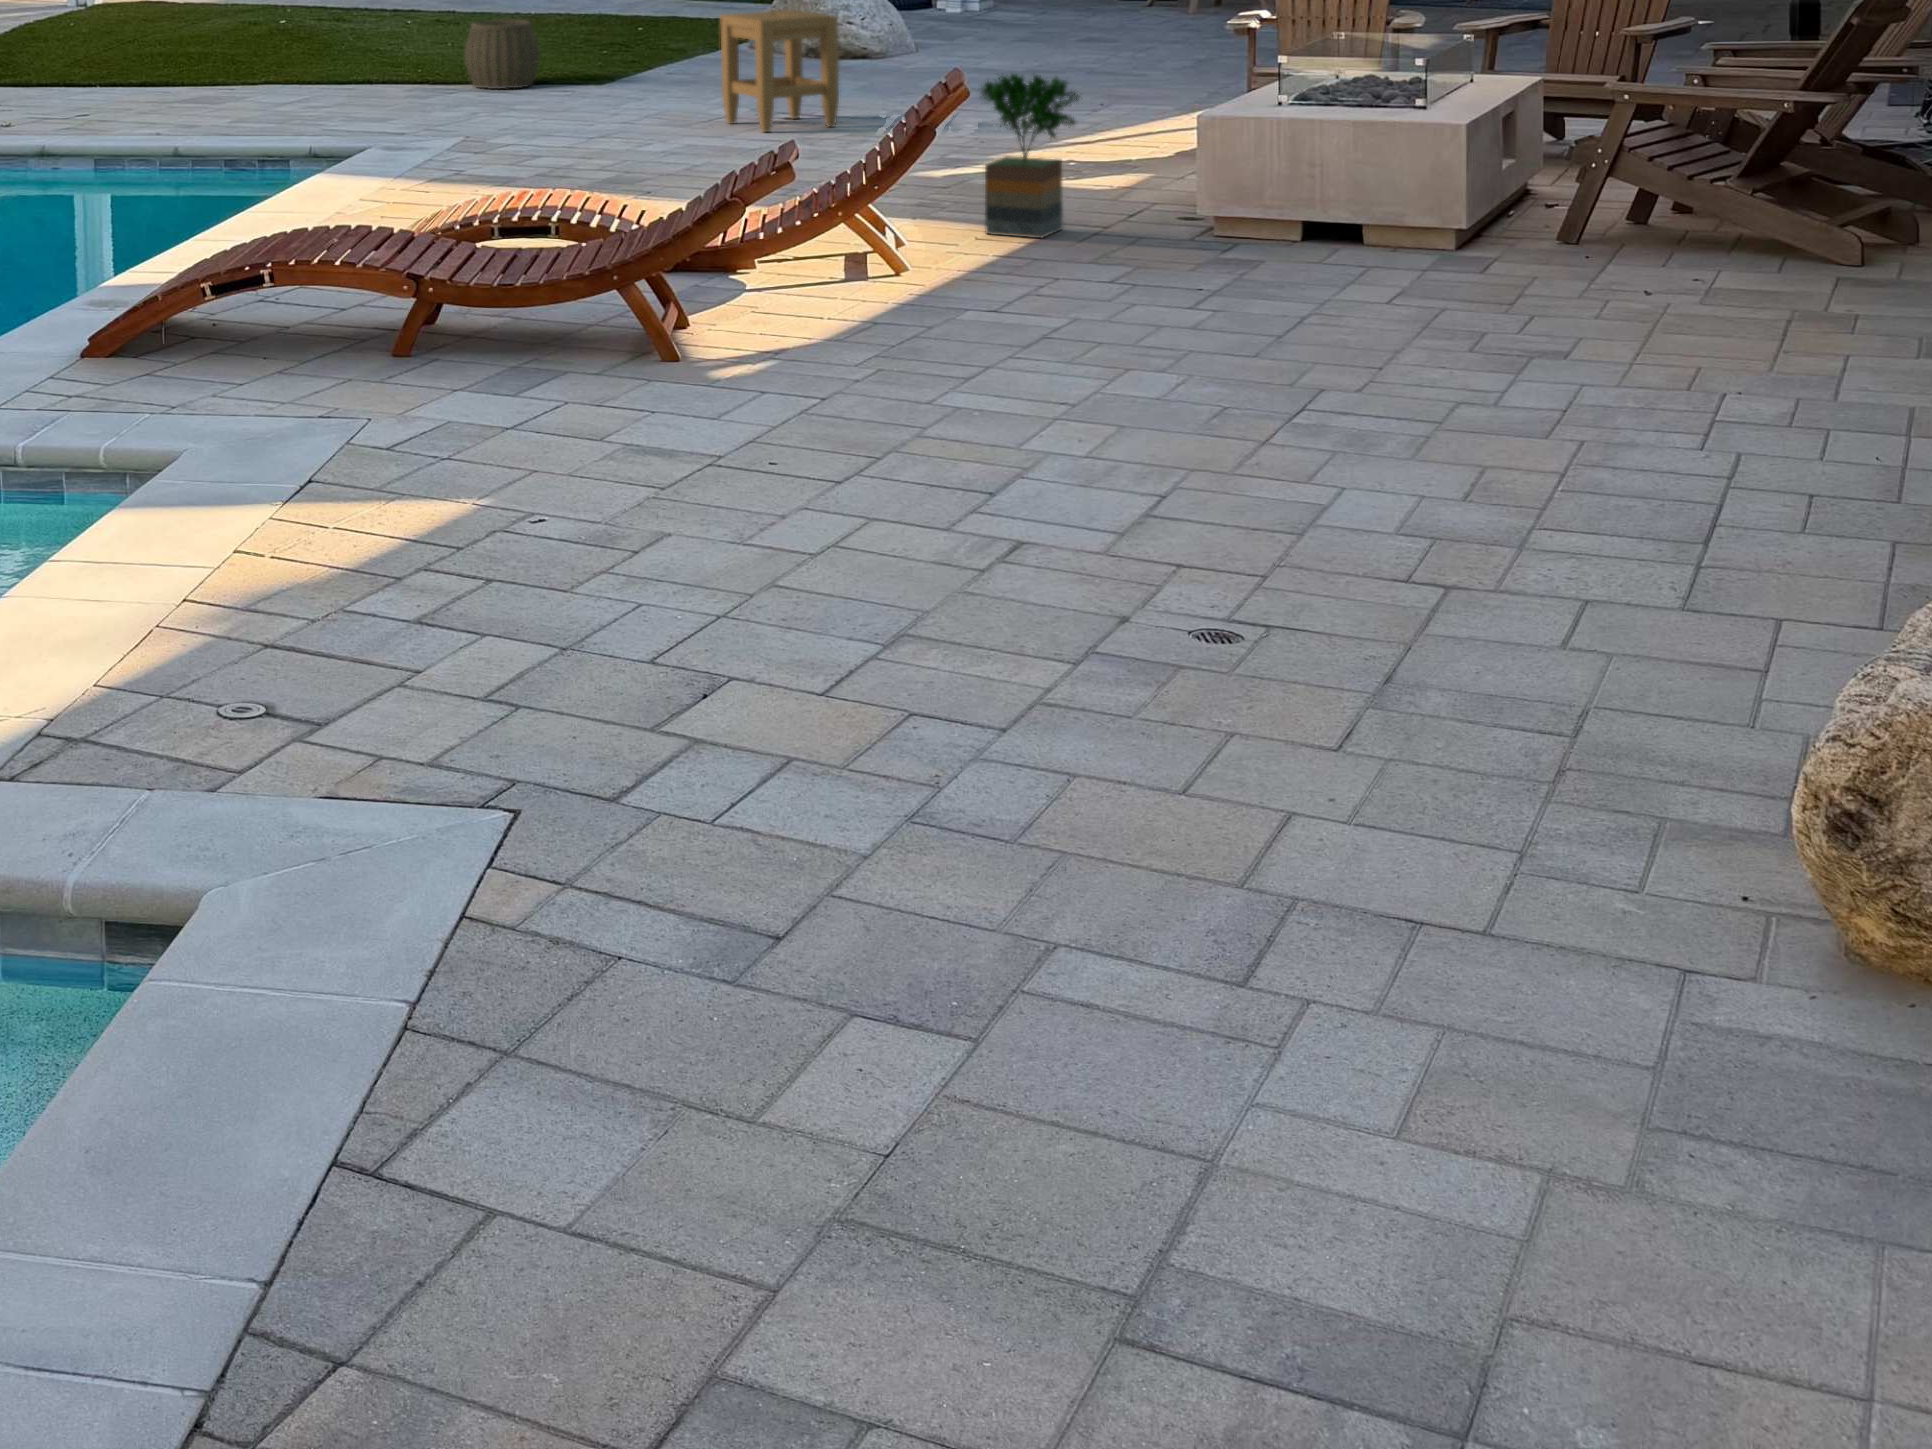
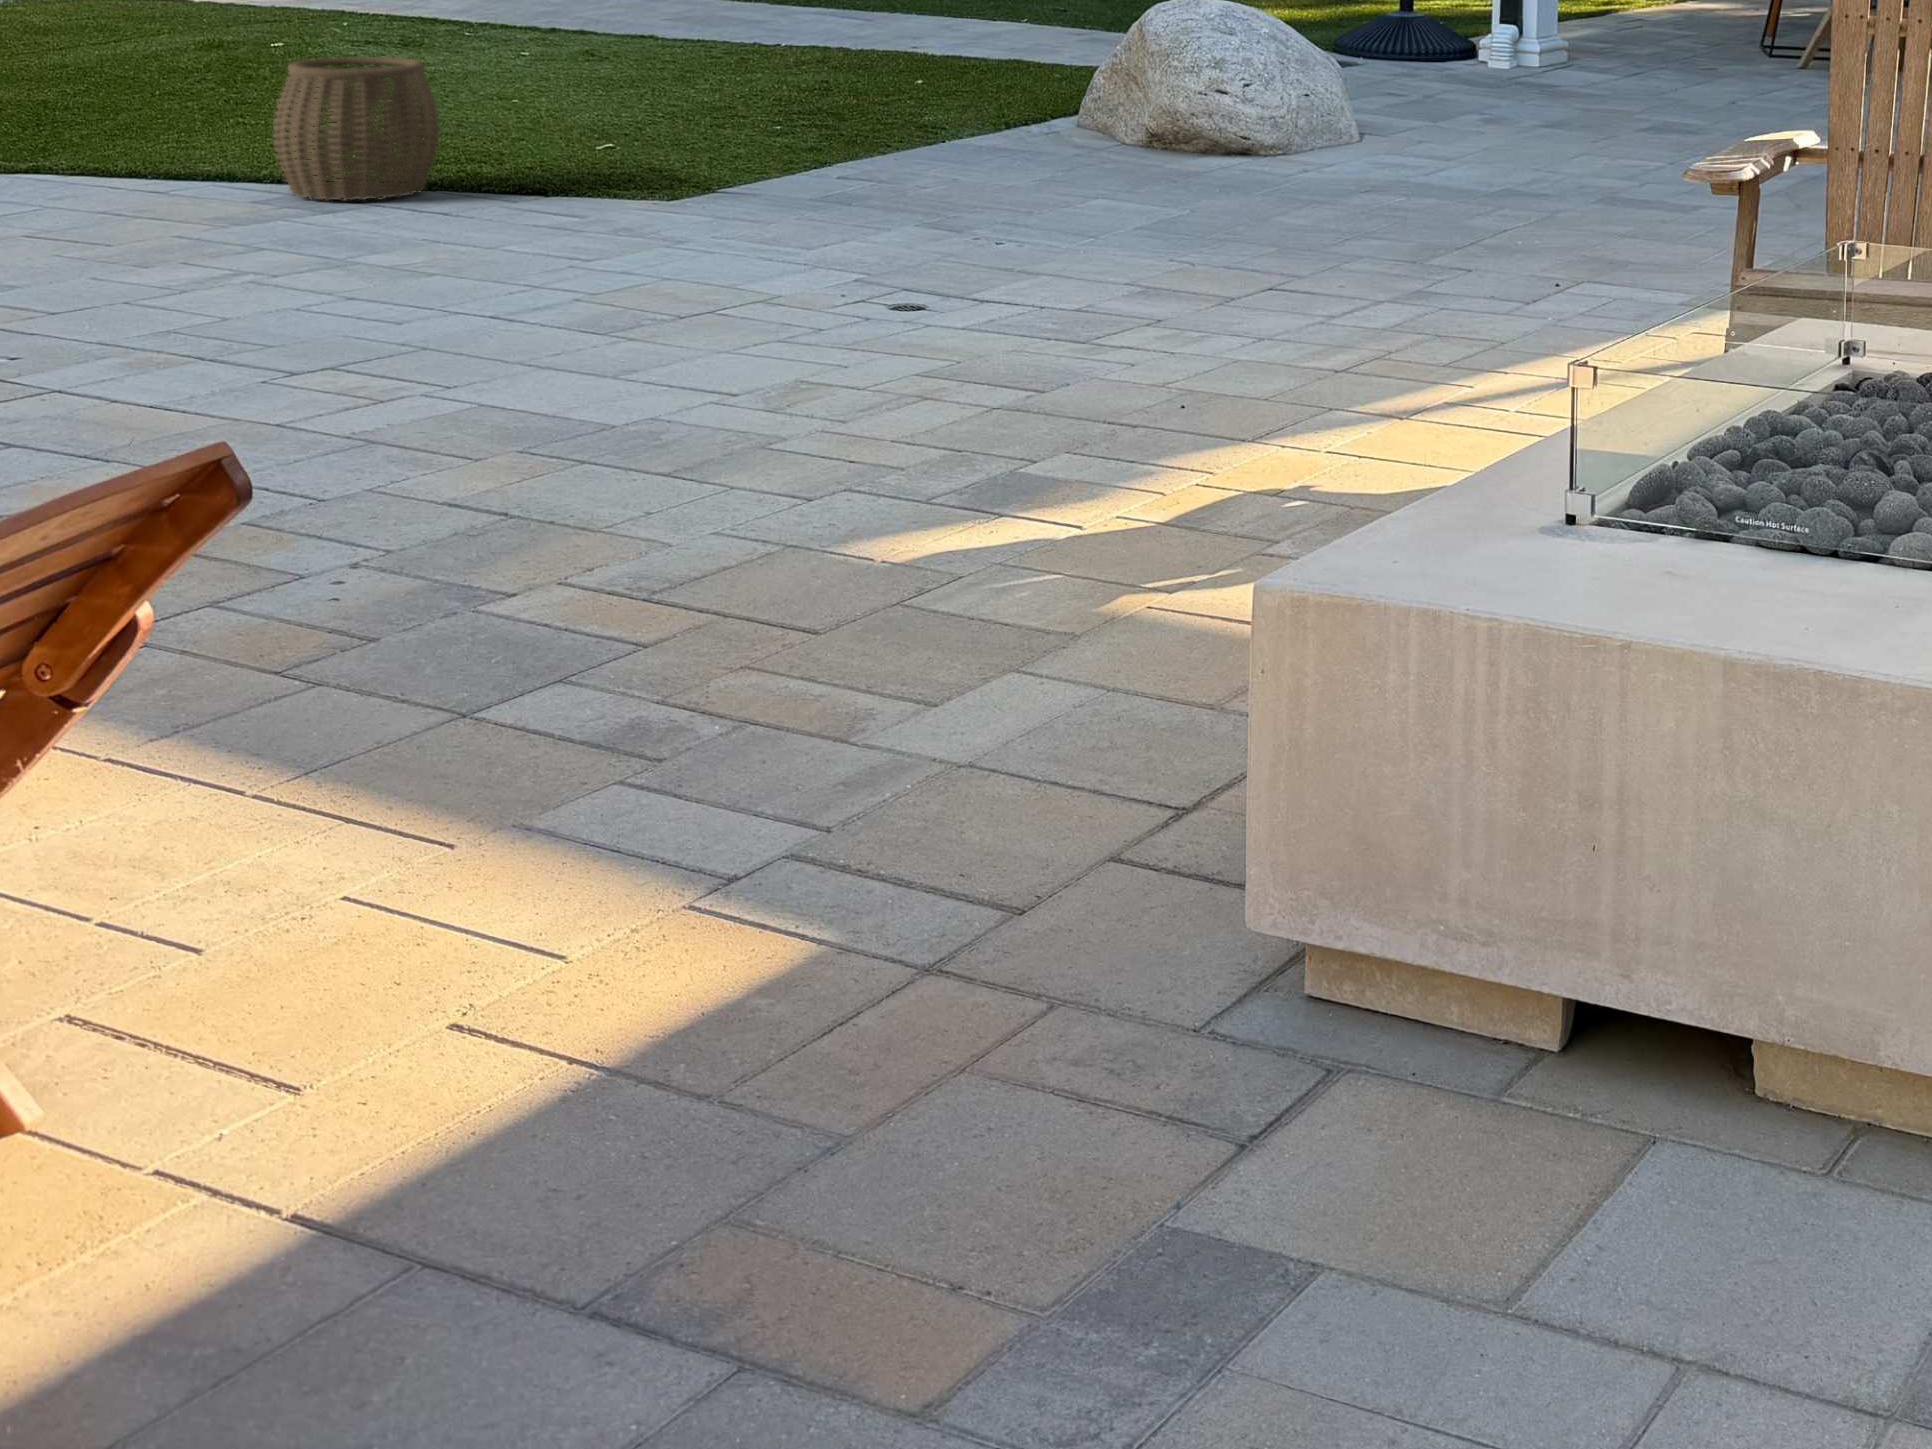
stool: present [721,10,839,132] -> none [608,70,847,355]
potted tree: present [980,74,1082,238] -> none [489,351,883,954]

